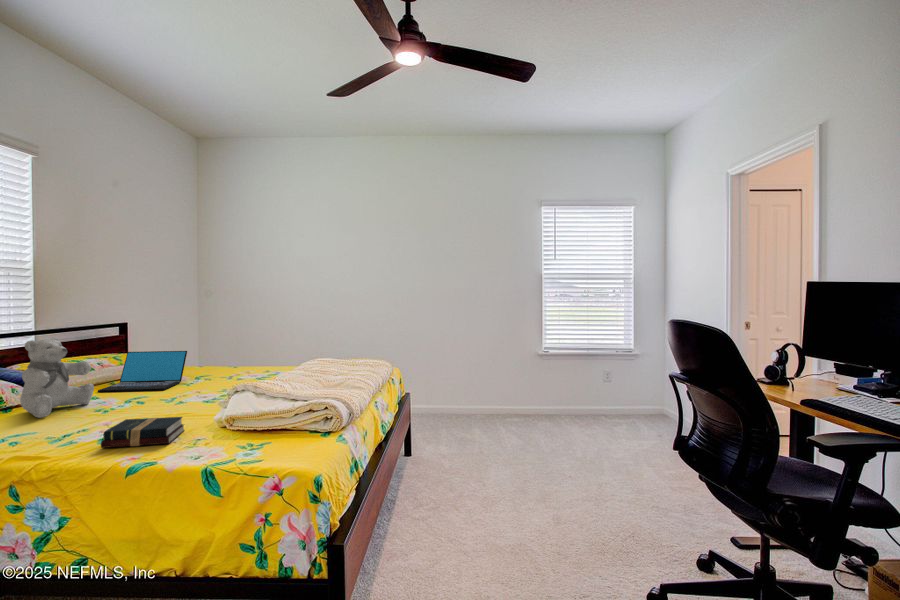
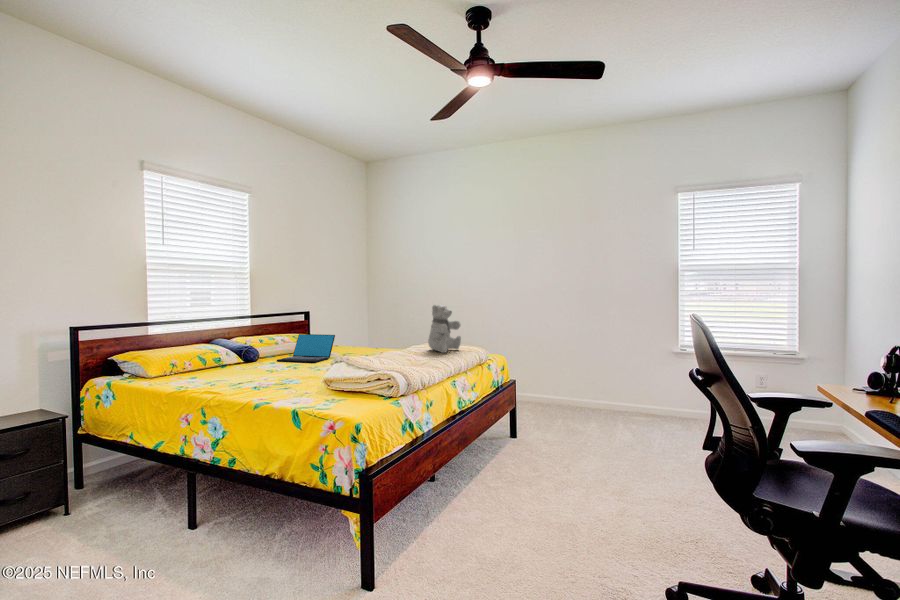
teddy bear: present [20,337,94,418] -> present [428,304,461,353]
hardback book: present [101,417,184,448] -> none [251,376,304,394]

